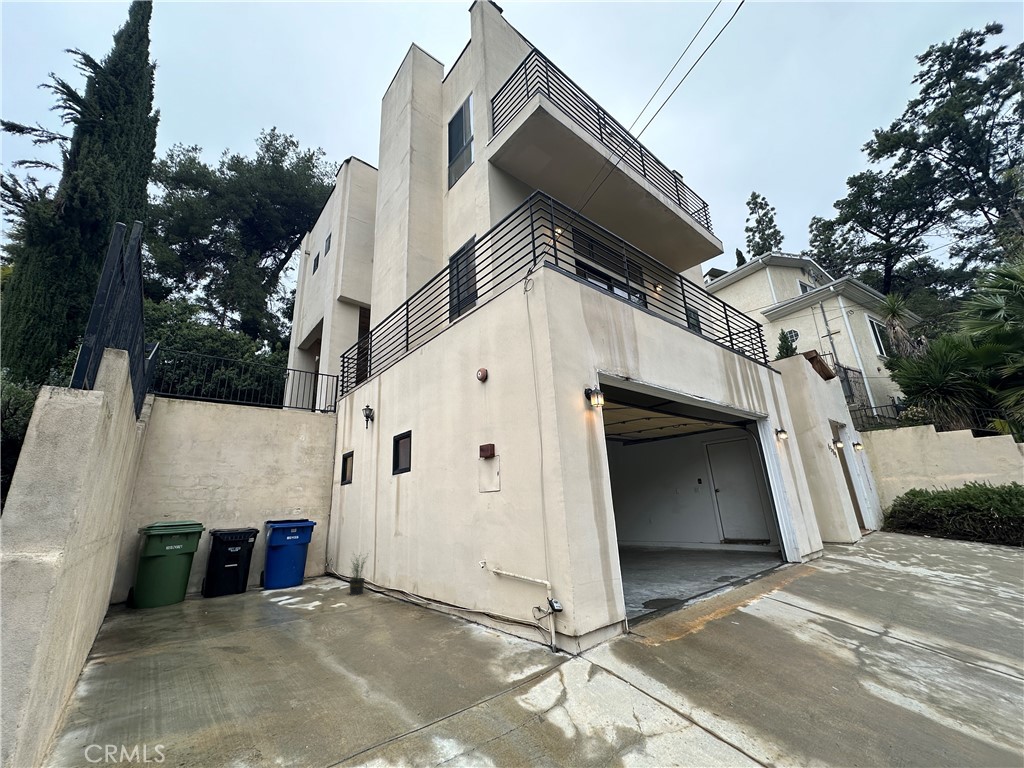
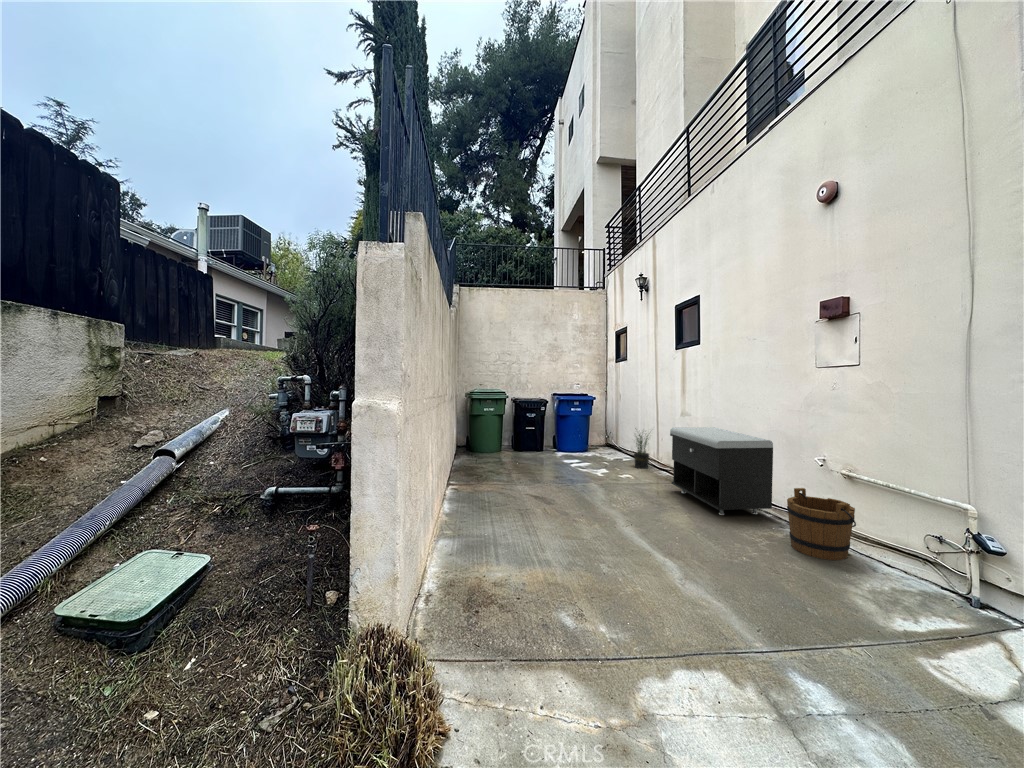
storage bench: none [379,547,457,629] -> present [670,427,773,515]
bucket: none [460,592,502,649] -> present [787,488,856,560]

